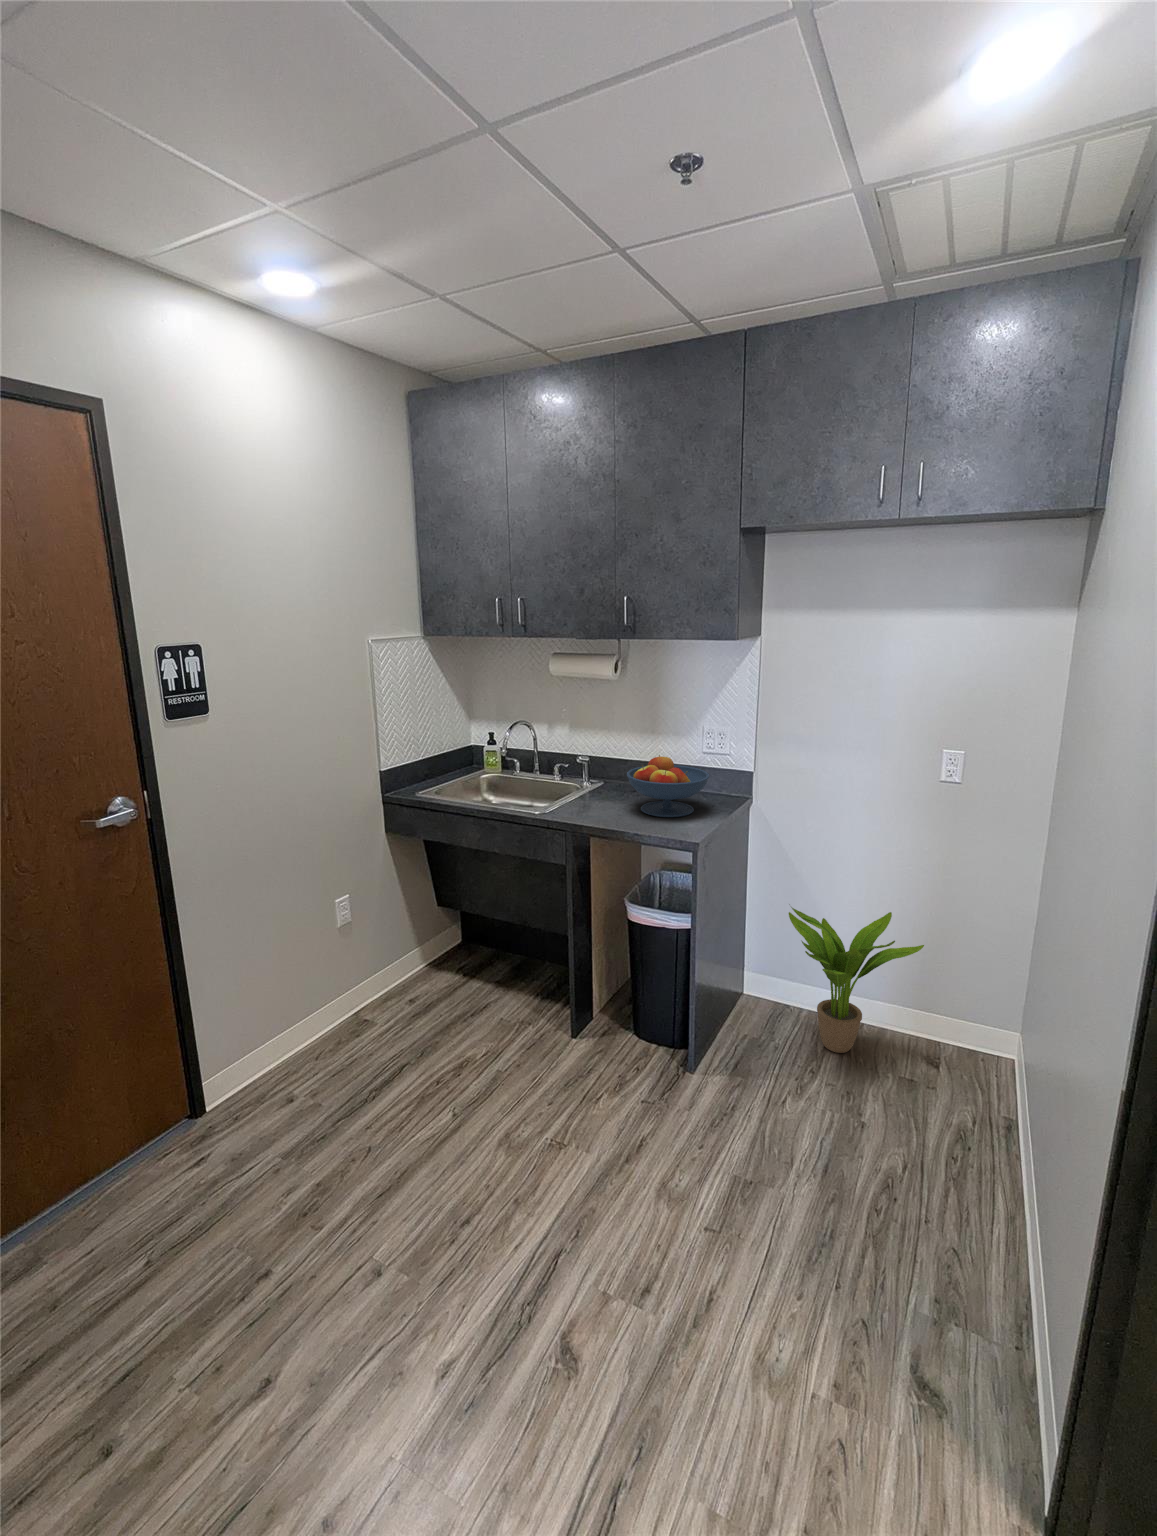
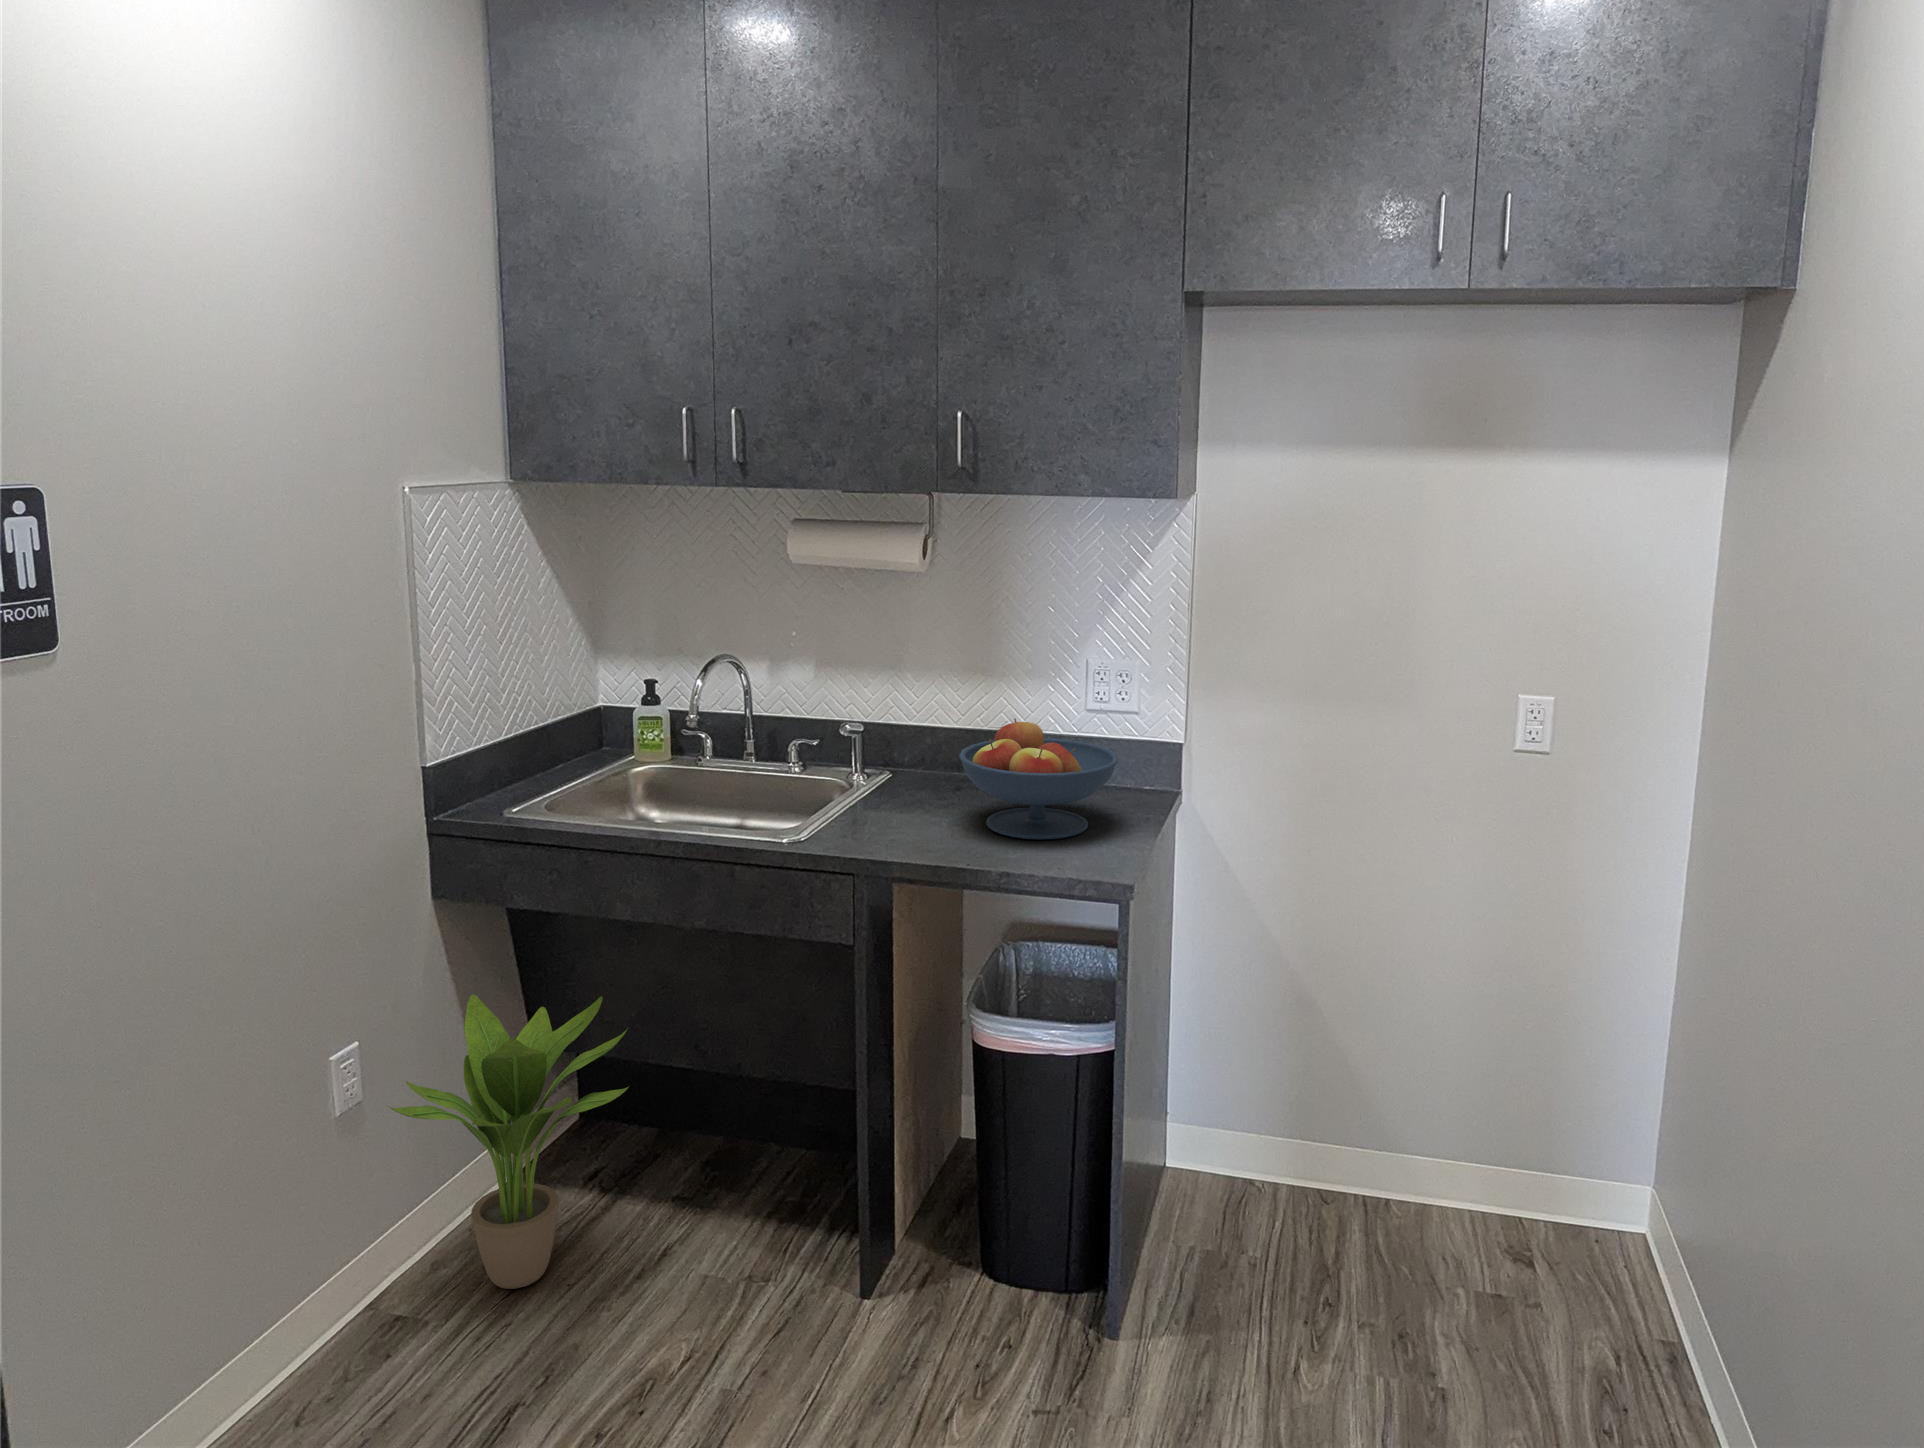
potted plant: present [789,907,924,1053] -> present [388,995,628,1289]

